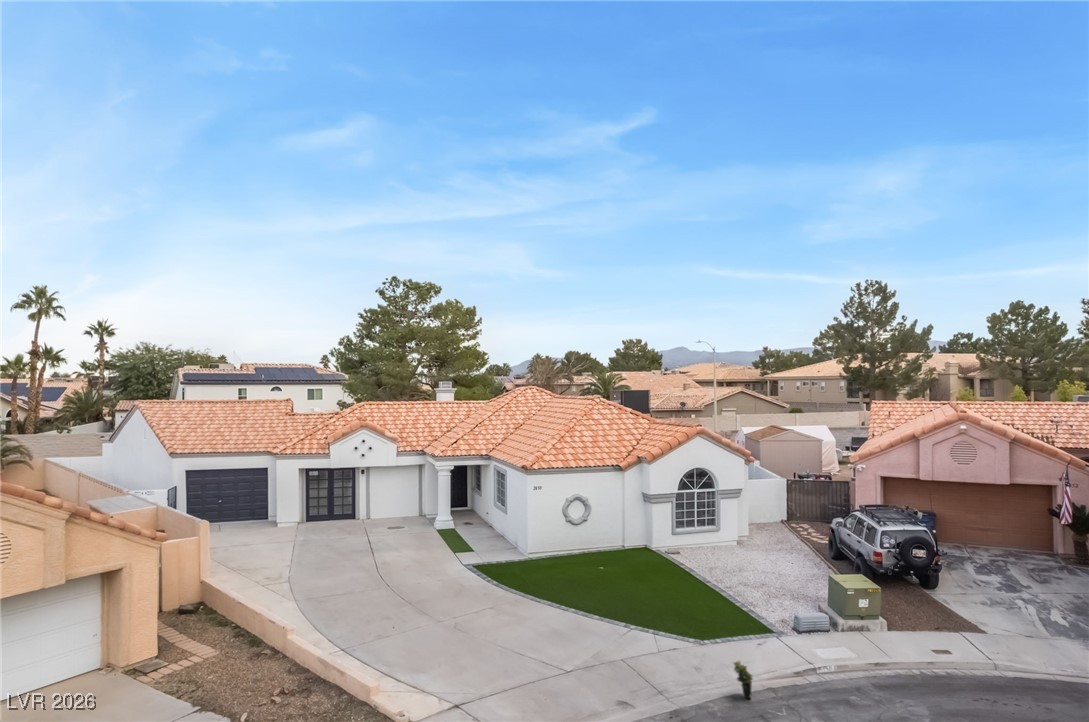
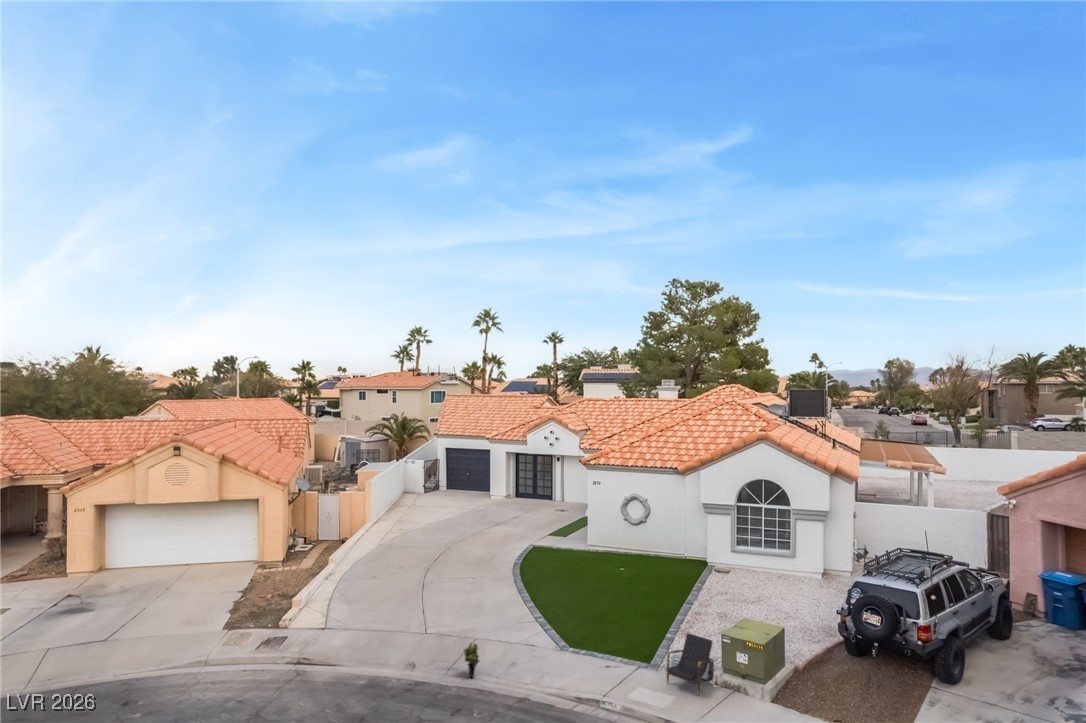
lounge chair: none [845,598,888,646] -> present [666,633,713,696]

